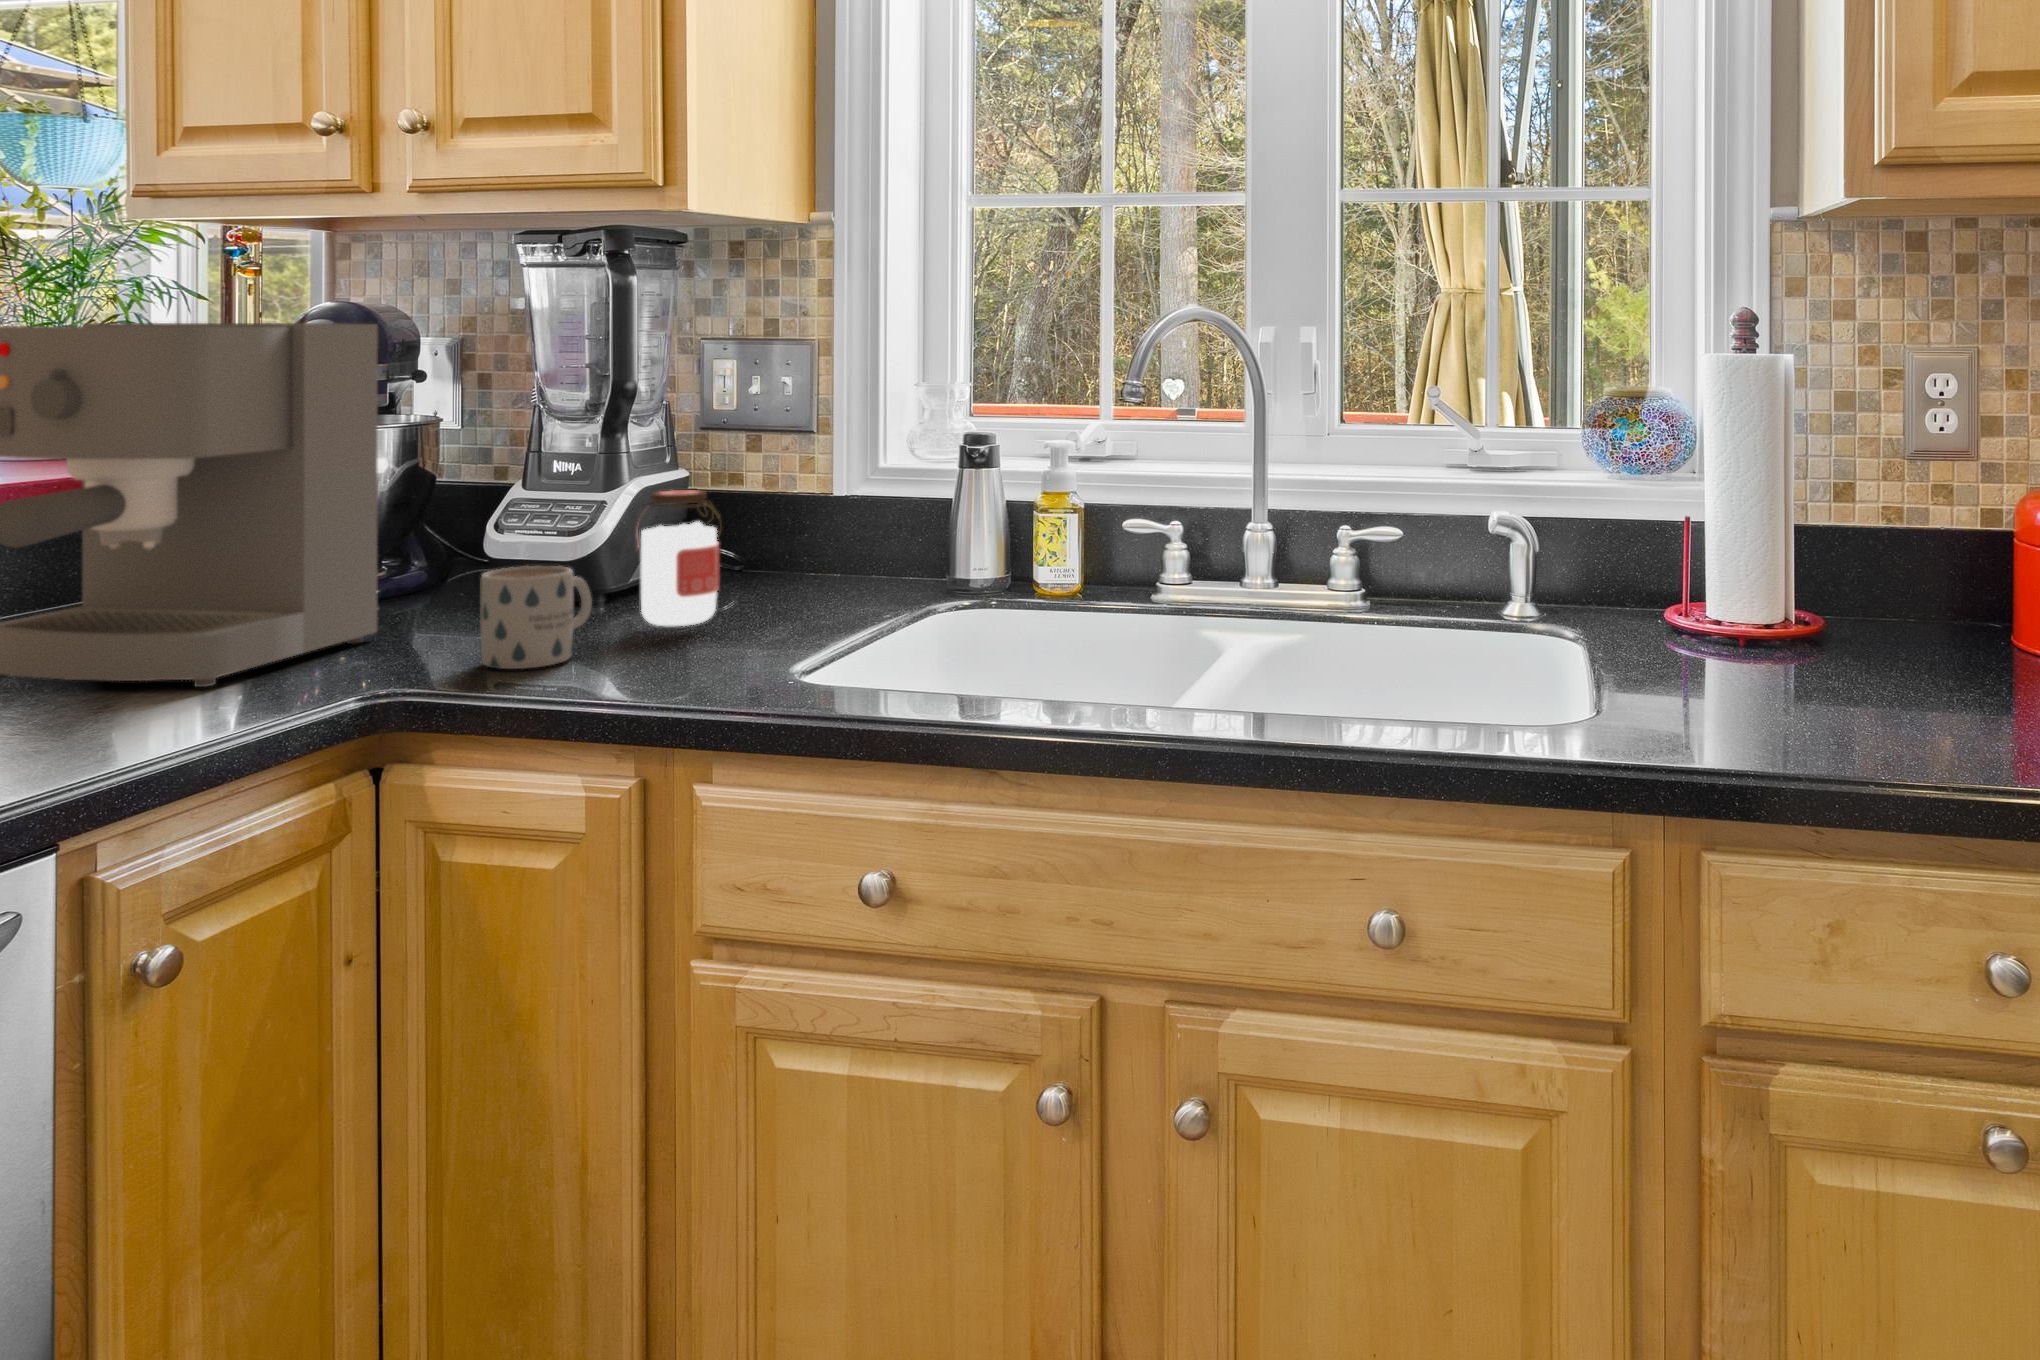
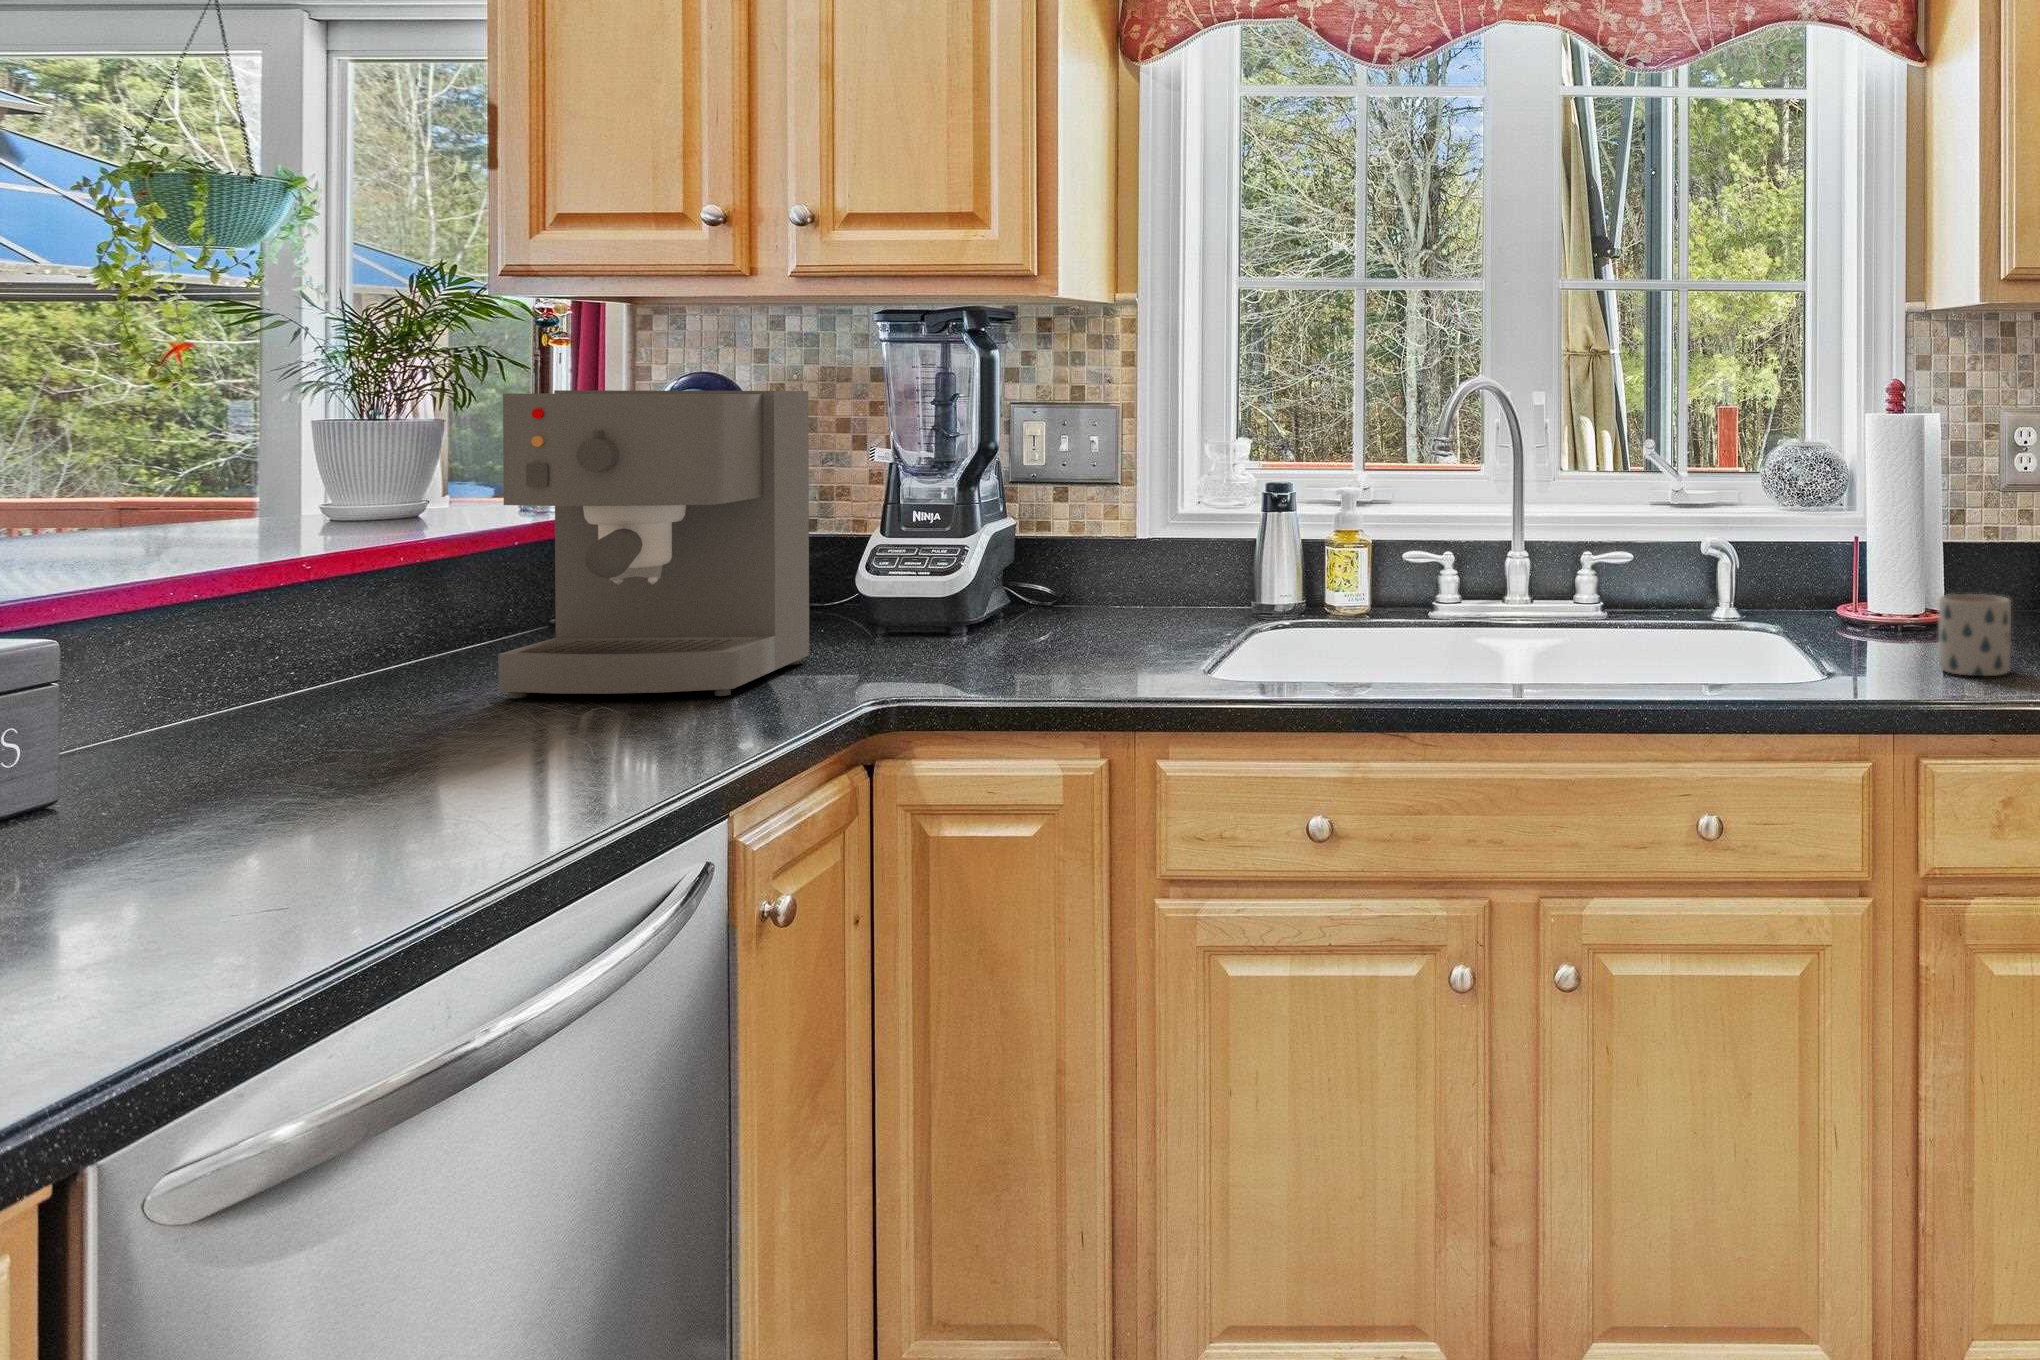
jar: present [637,490,720,626] -> none [1024,531,1093,646]
mug: present [480,566,592,669] -> present [1939,594,2011,676]

